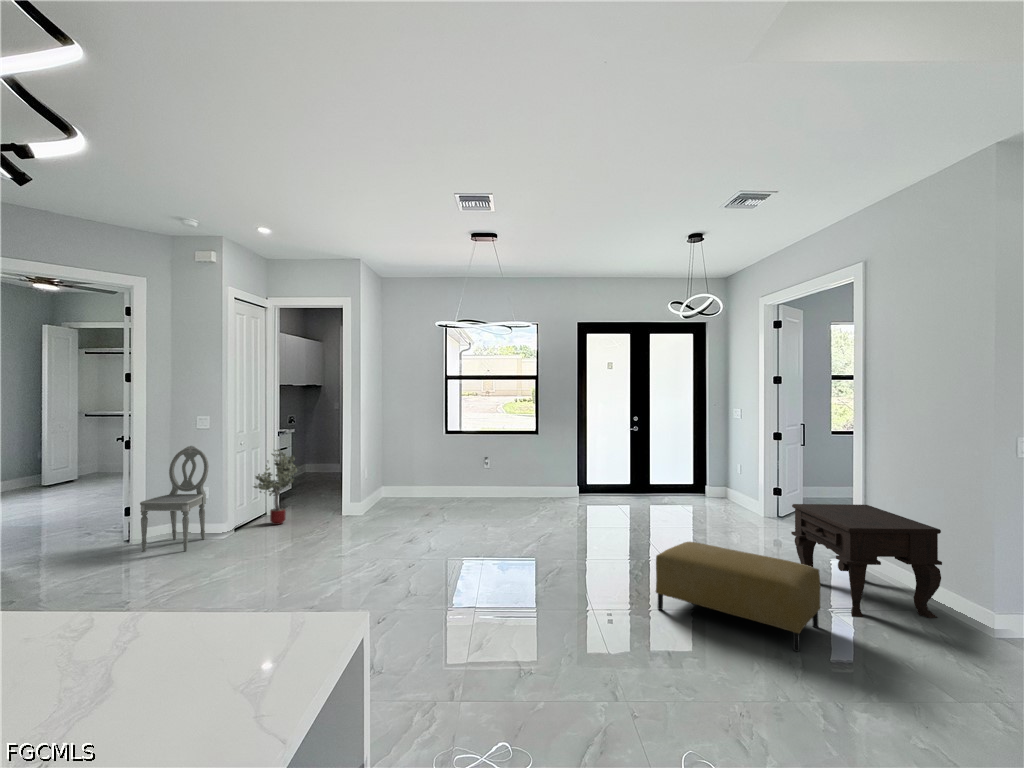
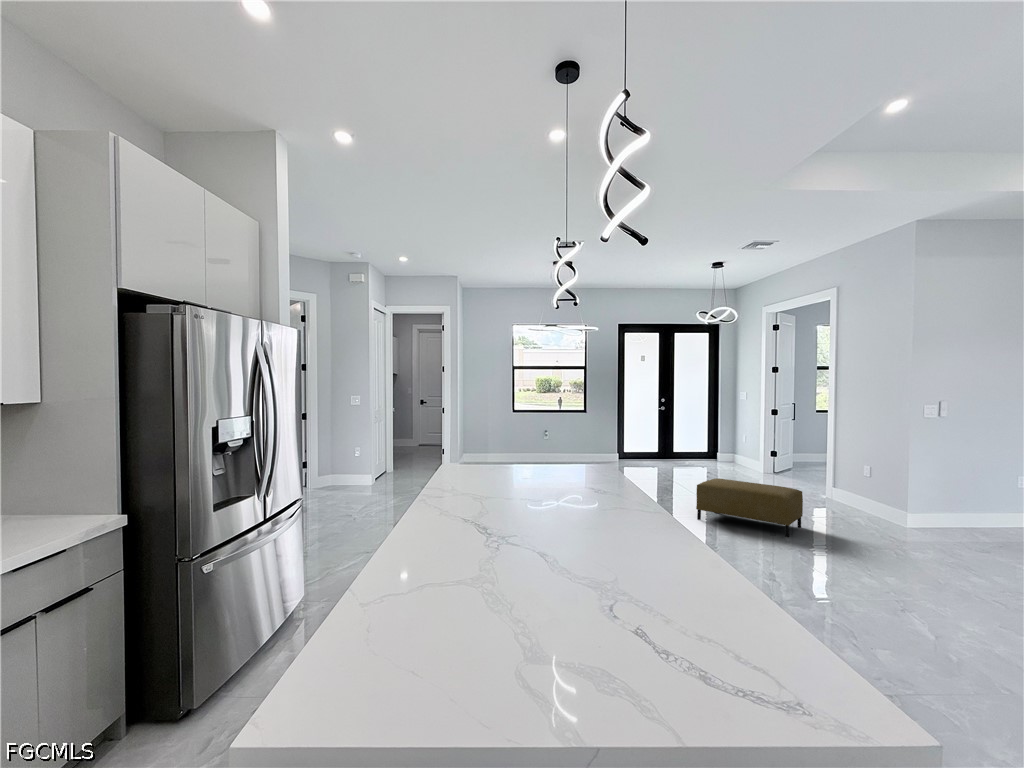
dining chair: present [140,446,209,552] -> none [320,417,360,491]
potted tree: present [254,449,297,525] -> none [384,421,412,477]
side table: present [791,504,942,618] -> none [785,456,881,524]

